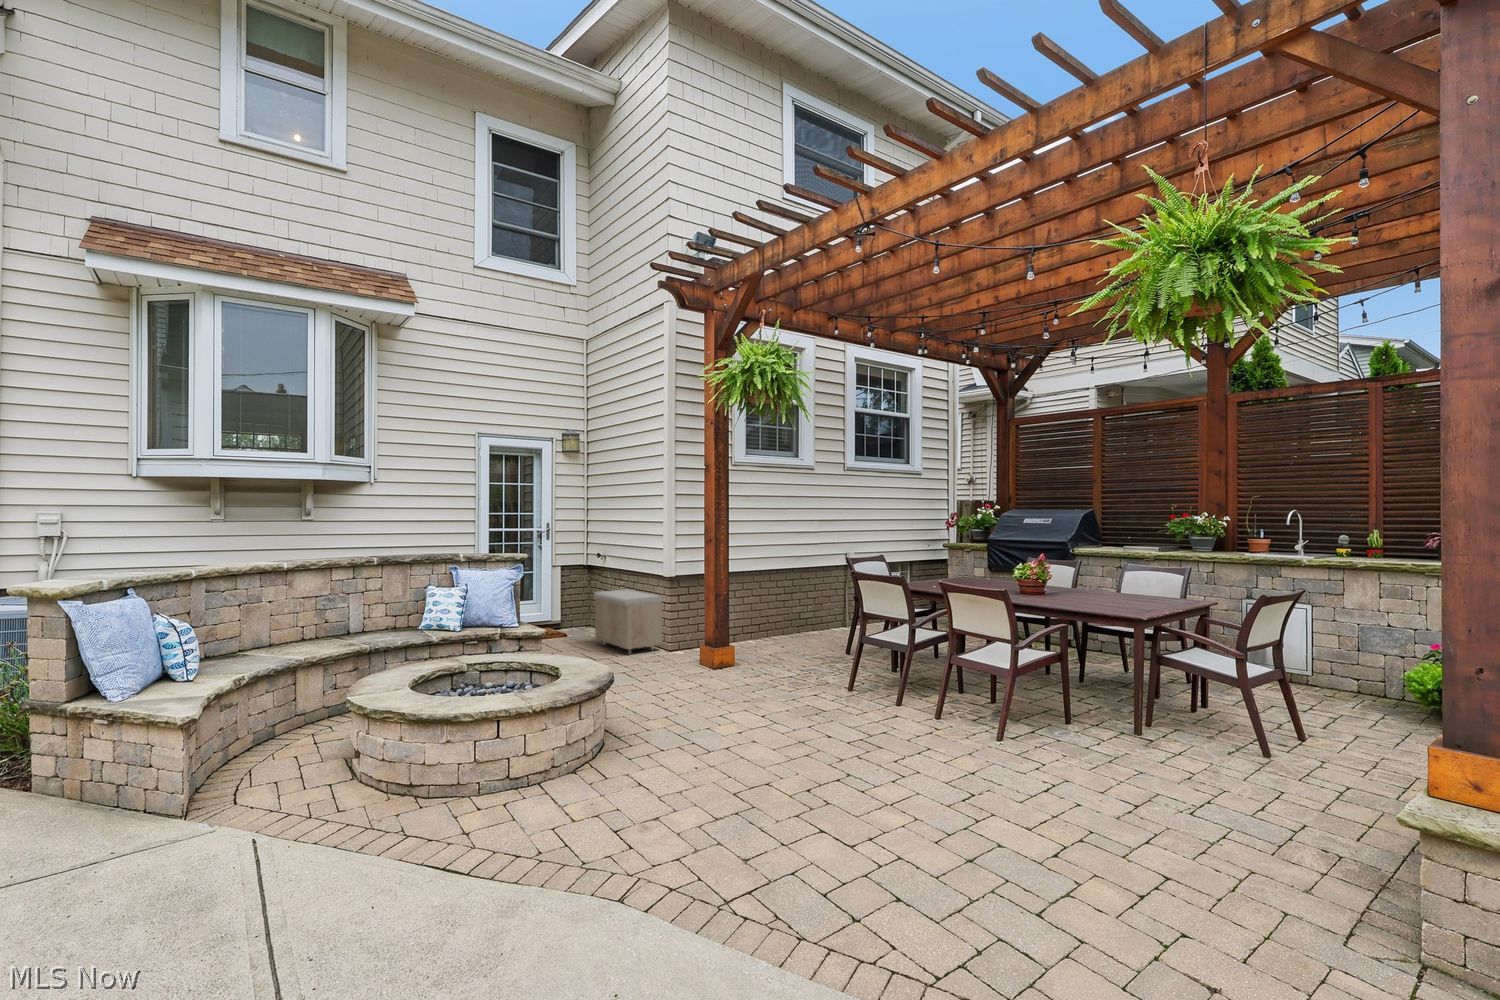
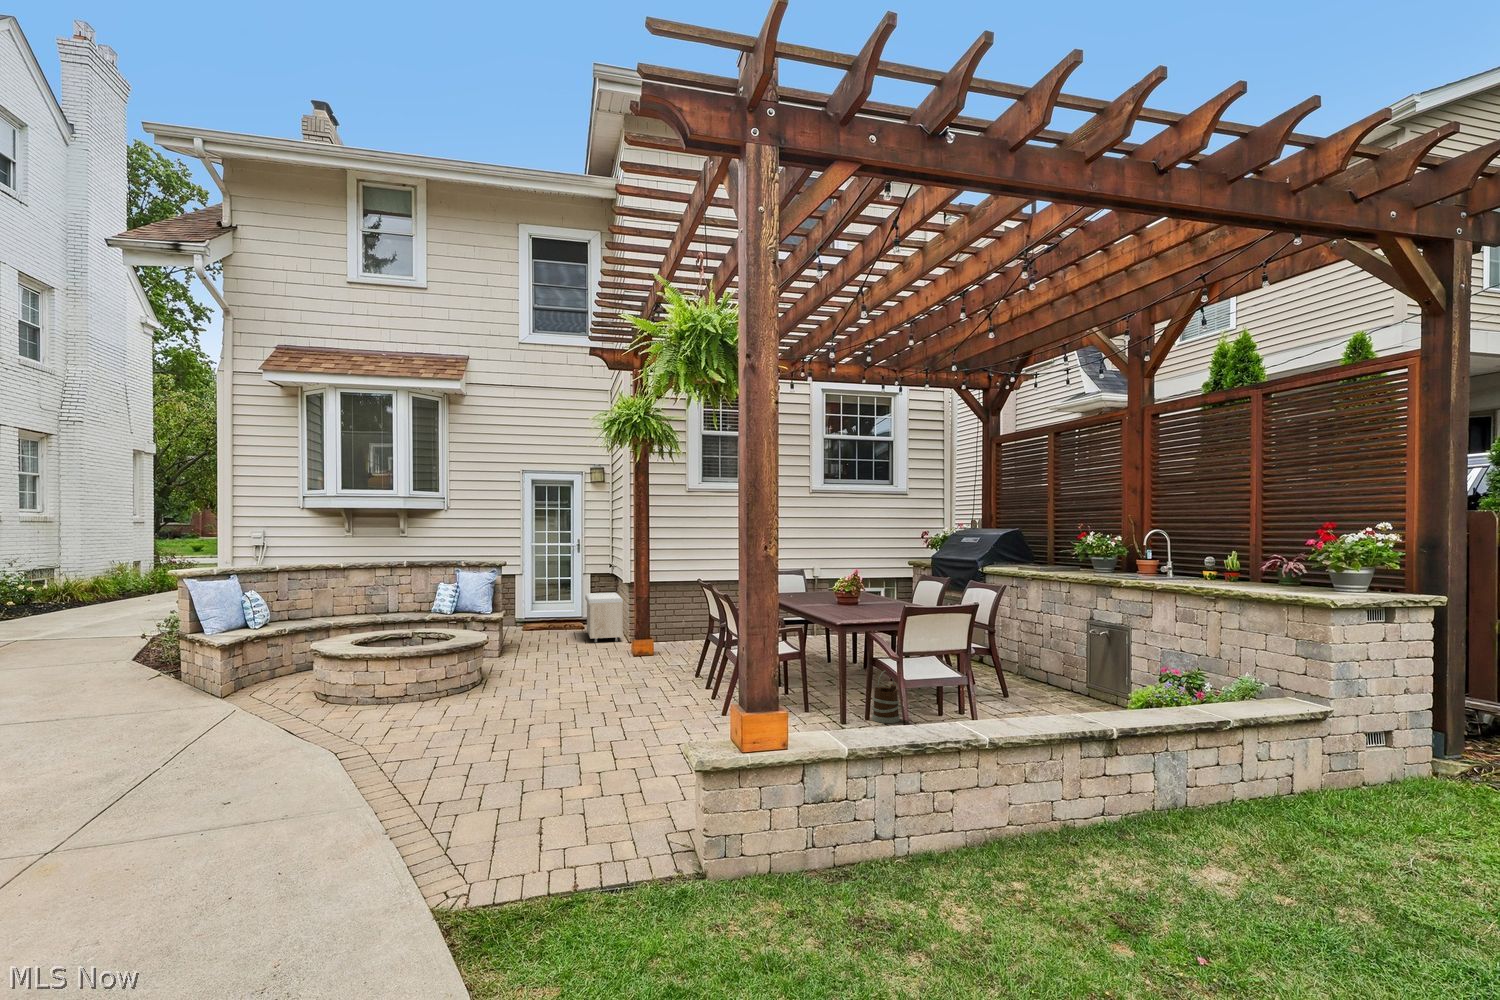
wooden bucket: none [1162,666,1199,727] -> present [872,671,900,723]

